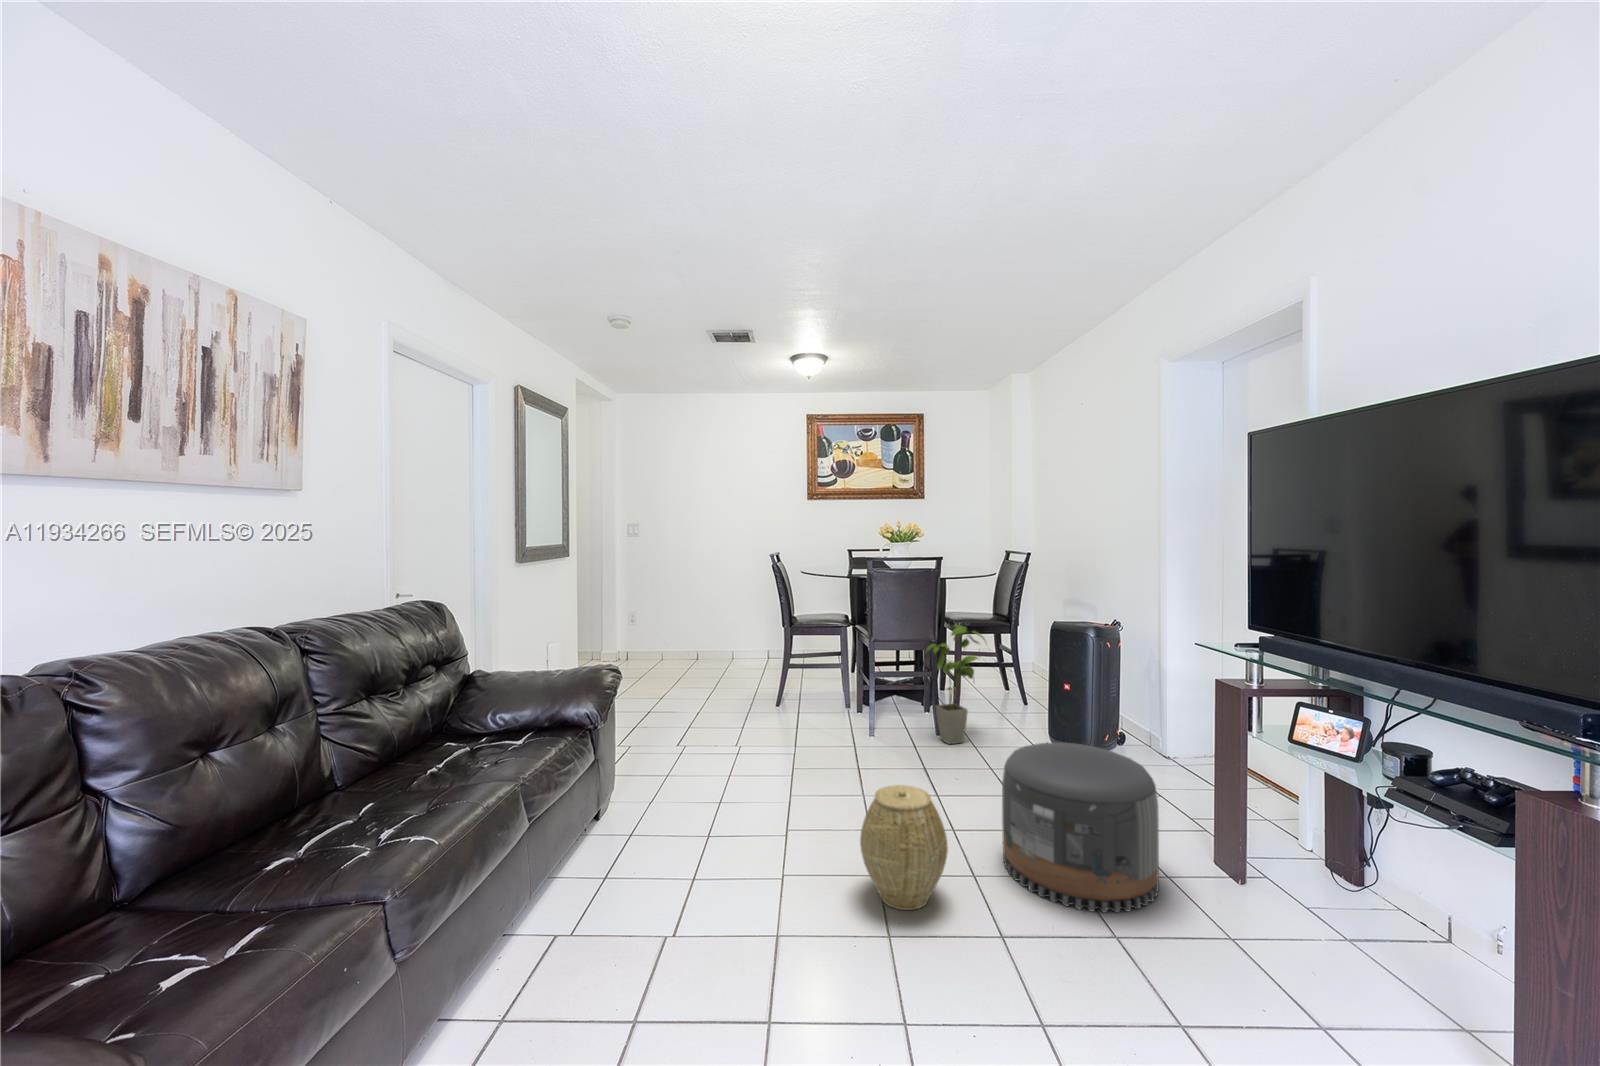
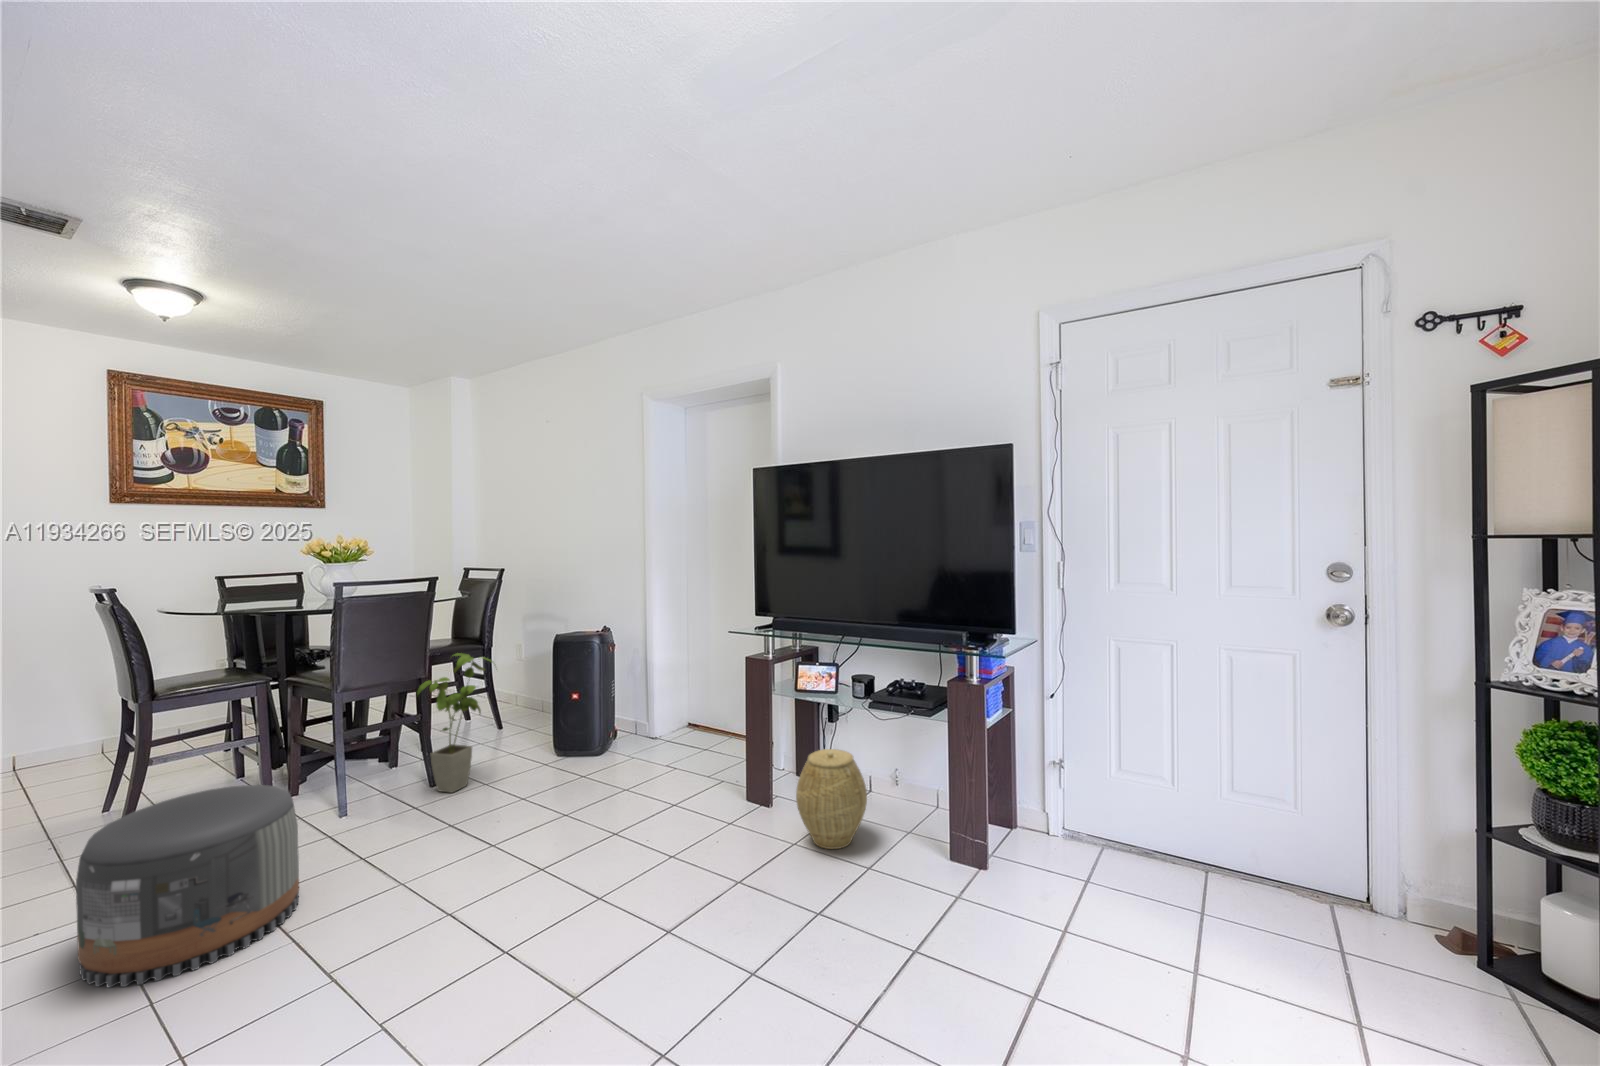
pouf: present [1002,742,1159,913] -> present [76,785,299,988]
woven basket: present [860,785,948,910] -> present [796,749,867,849]

